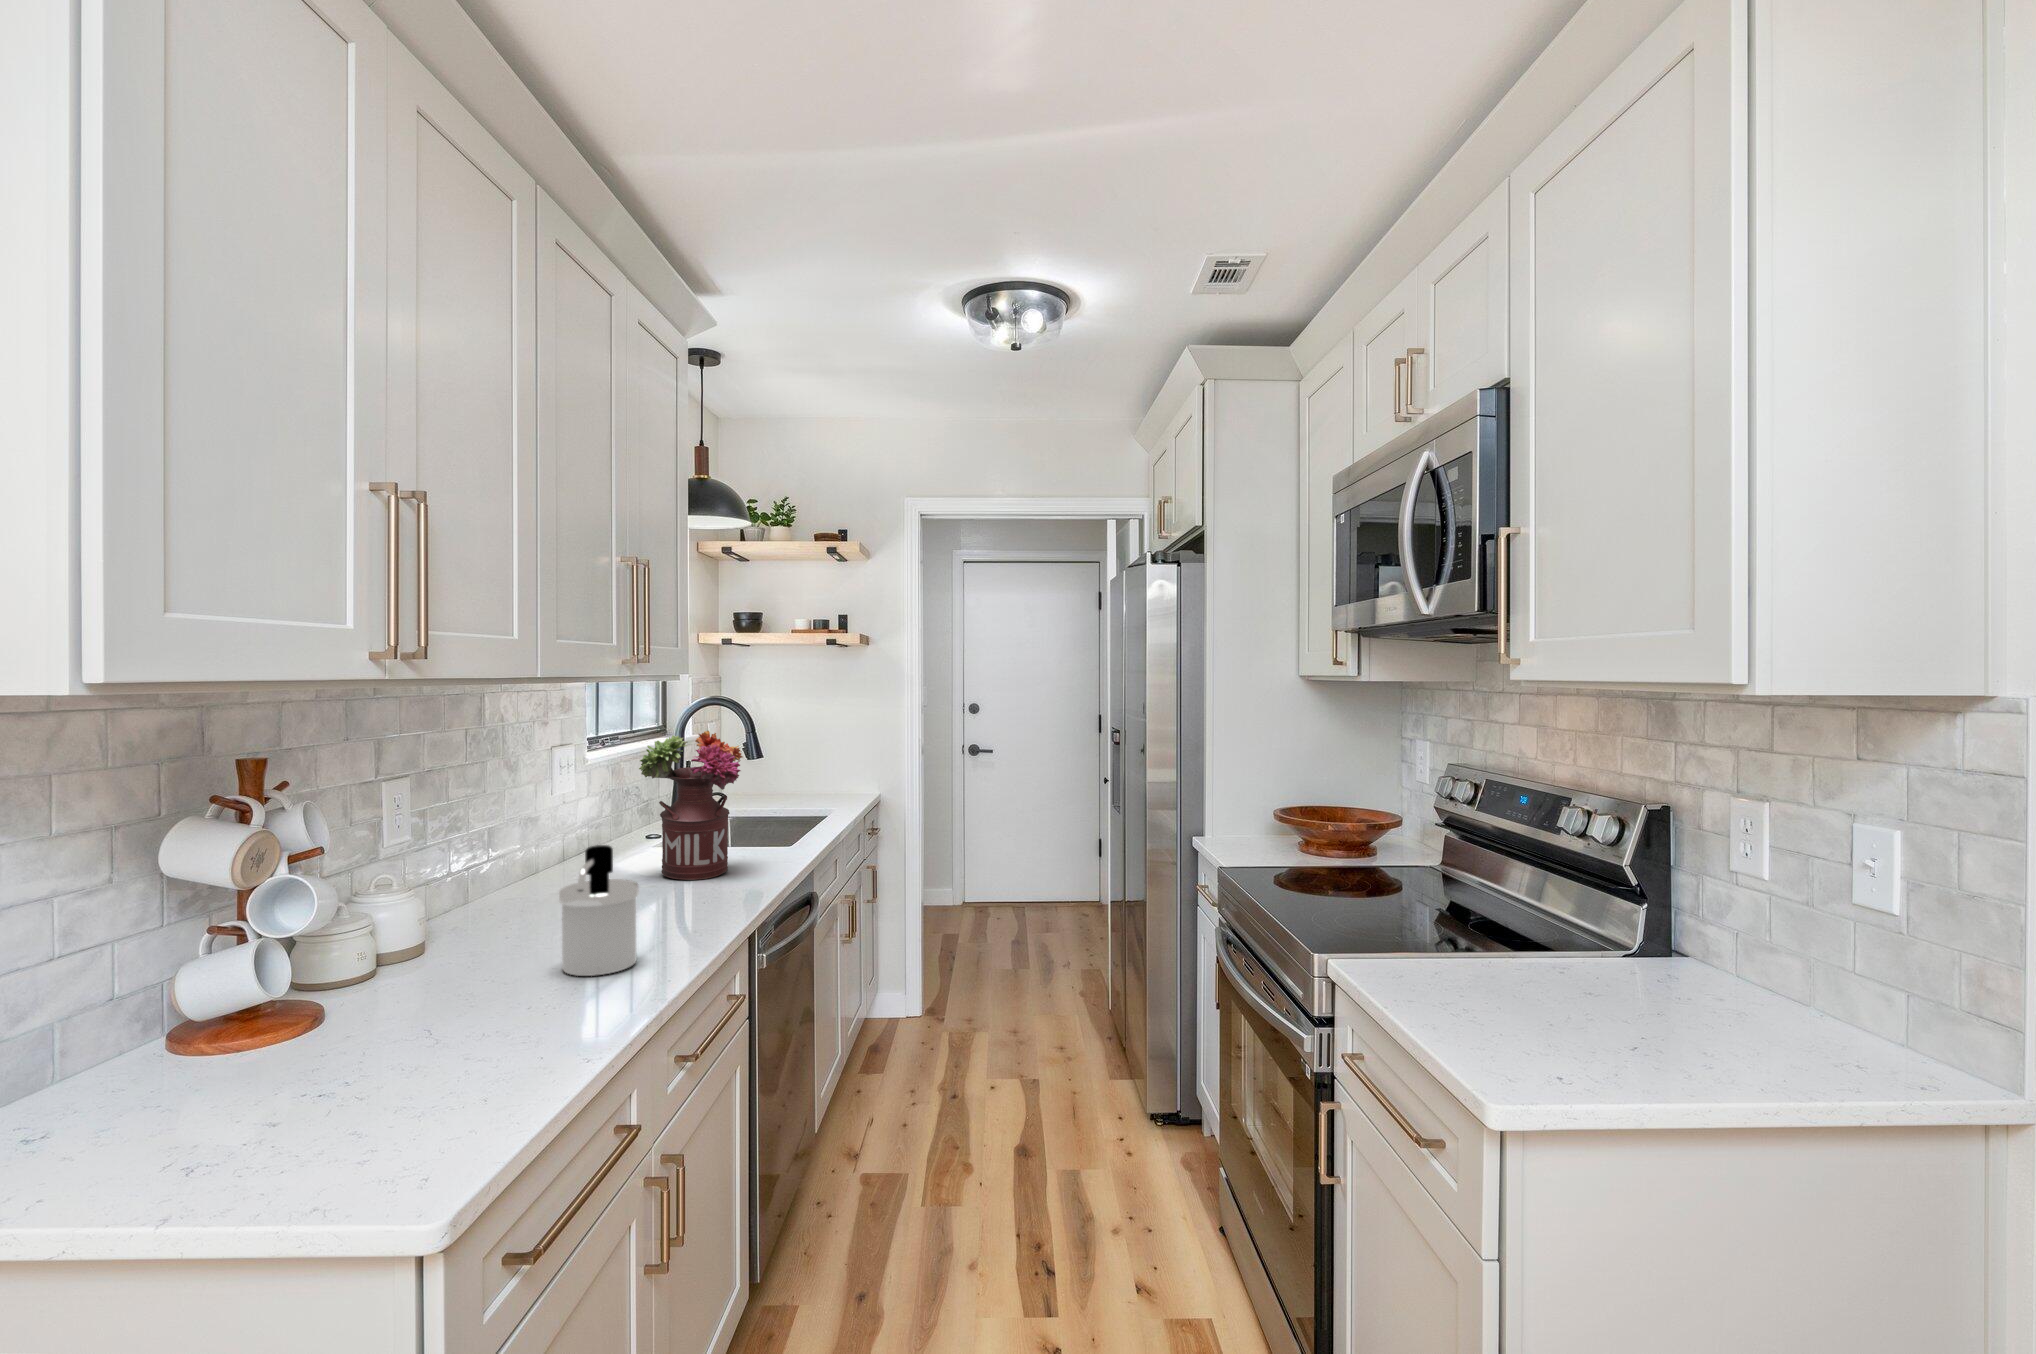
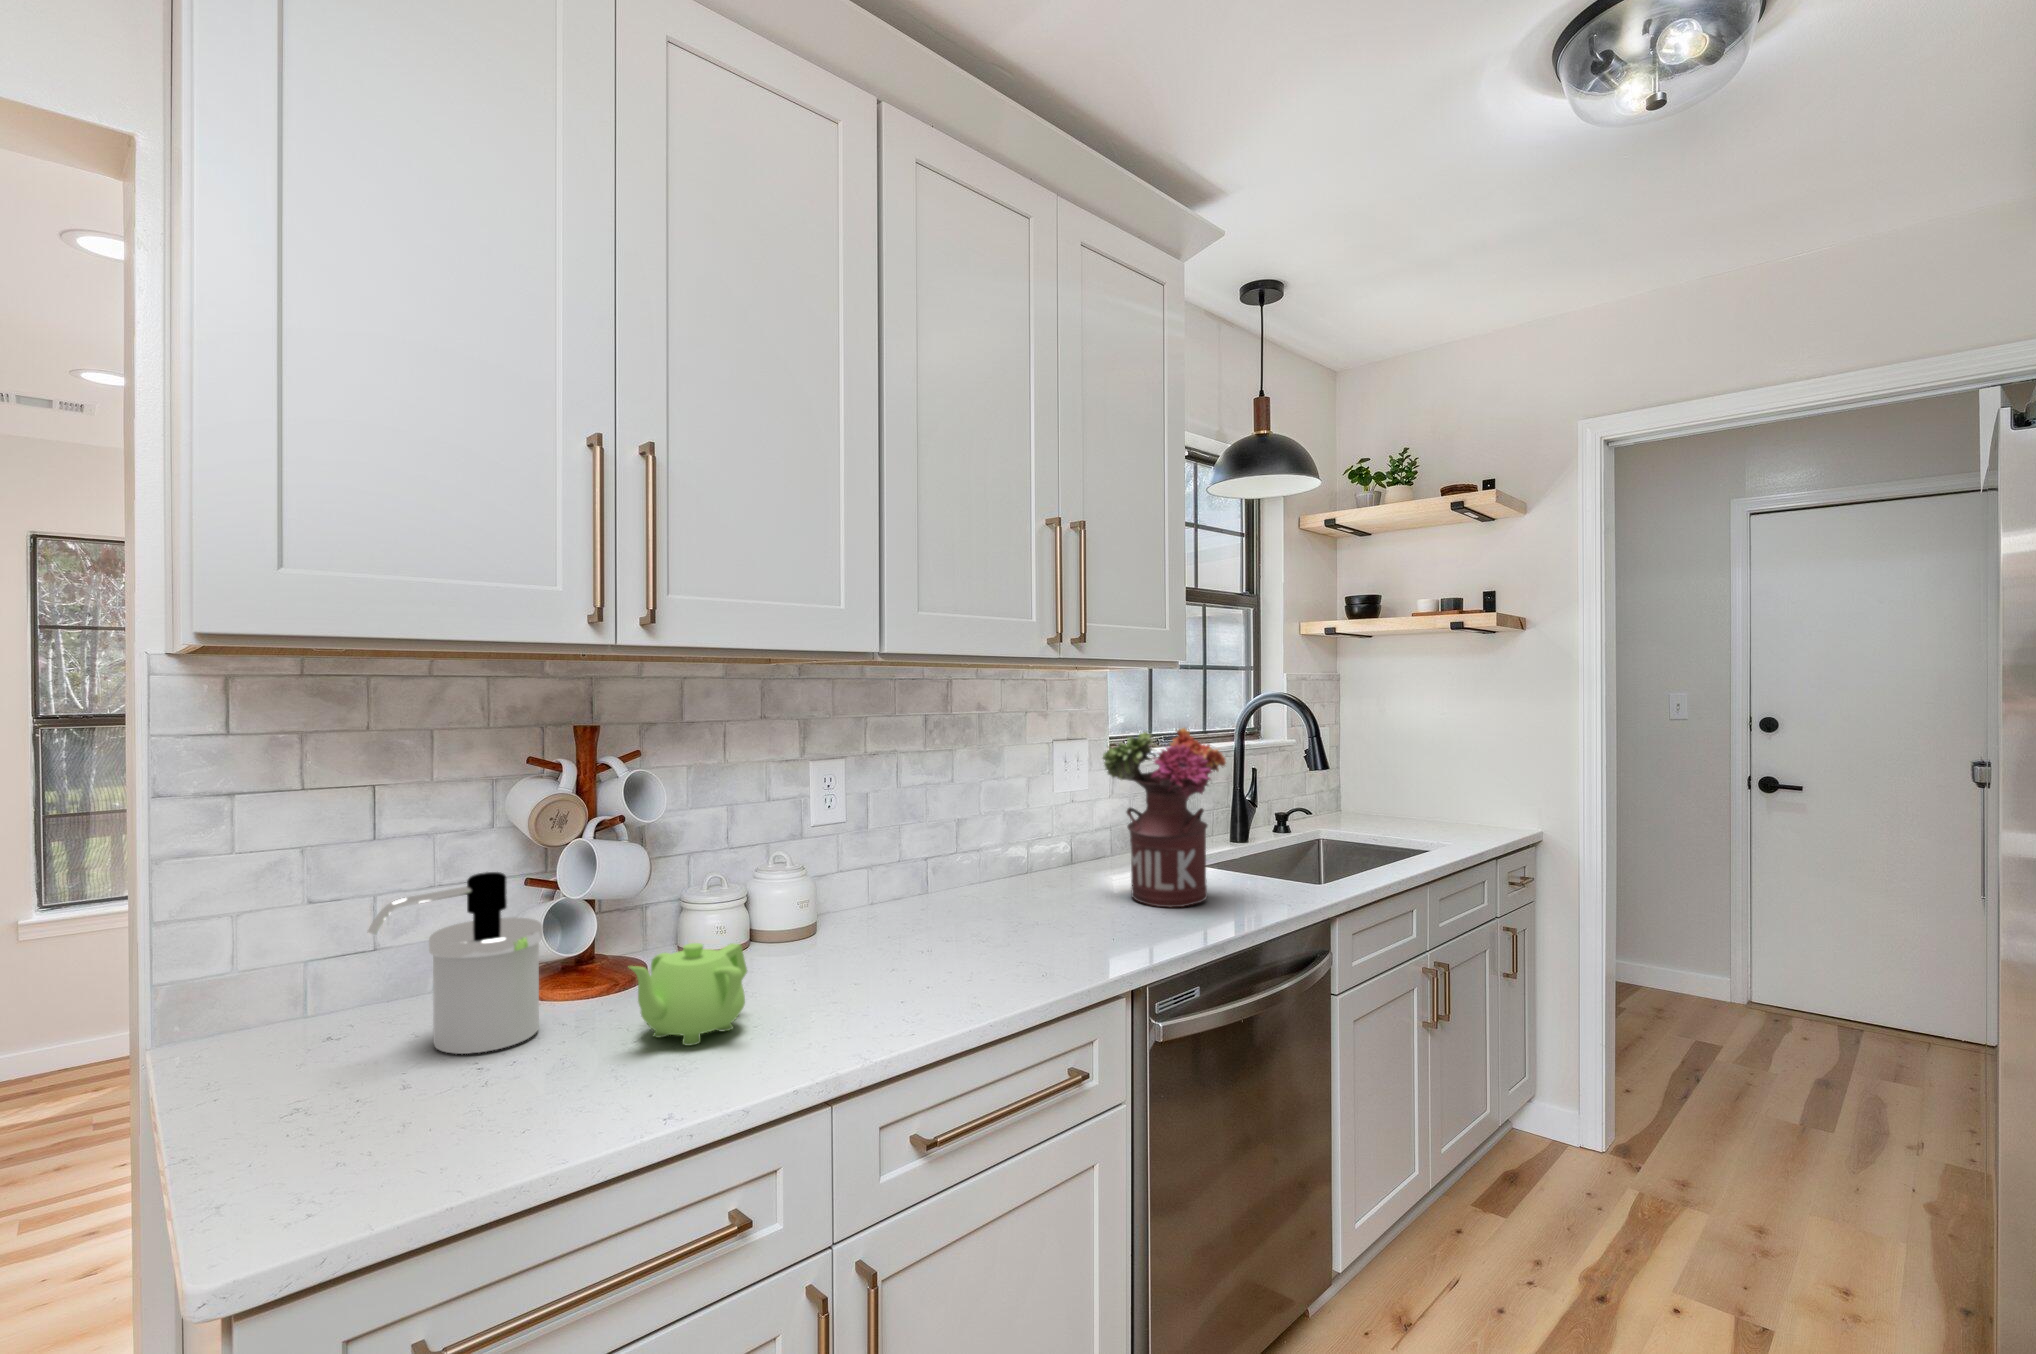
soap dispenser: present [559,845,639,976] -> present [367,872,543,1054]
teapot: none [407,947,538,1042] -> present [628,943,747,1046]

